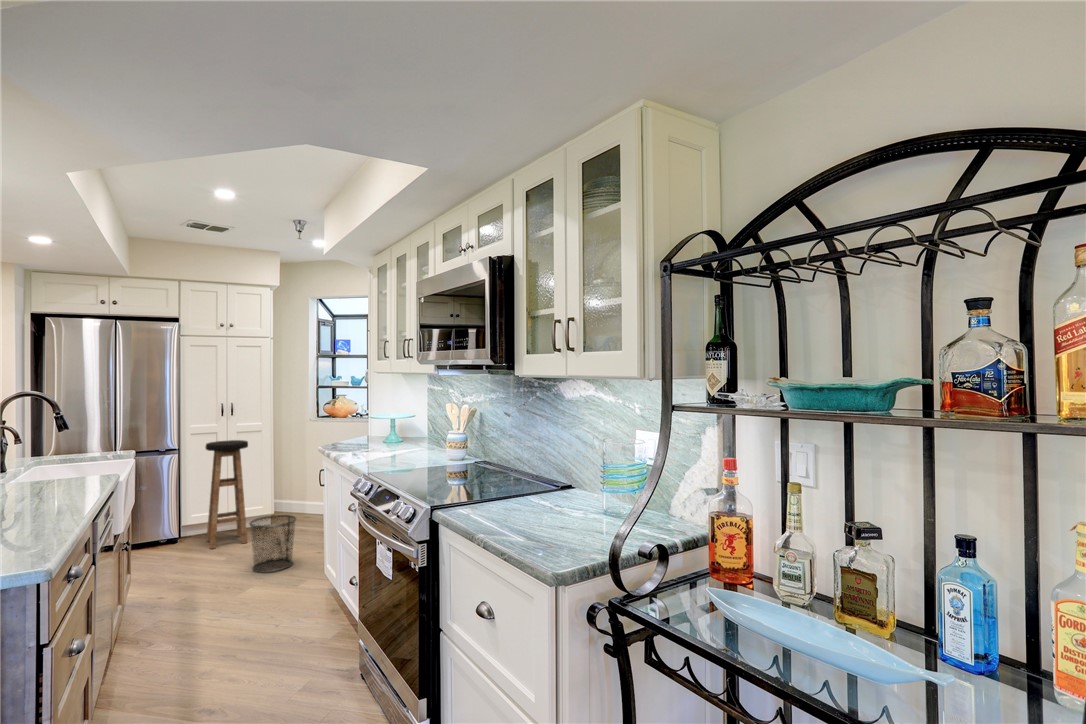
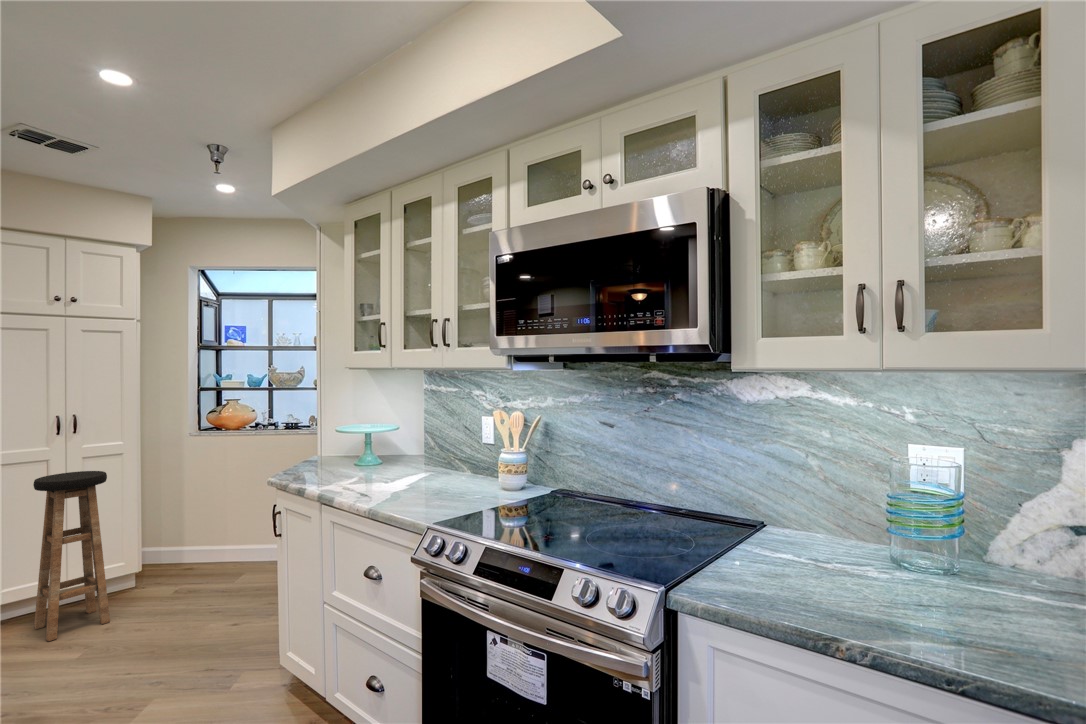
waste bin: present [249,515,296,572] -> none [135,577,212,671]

